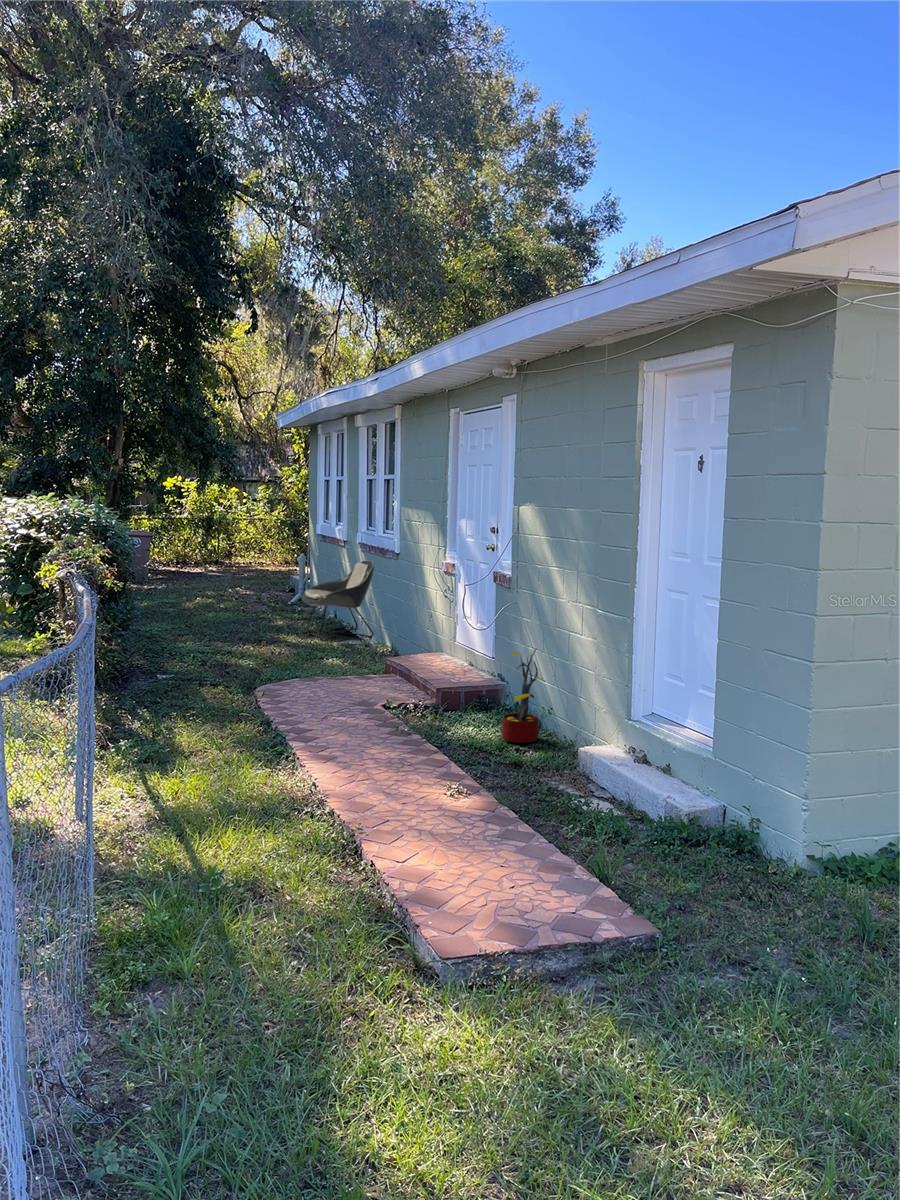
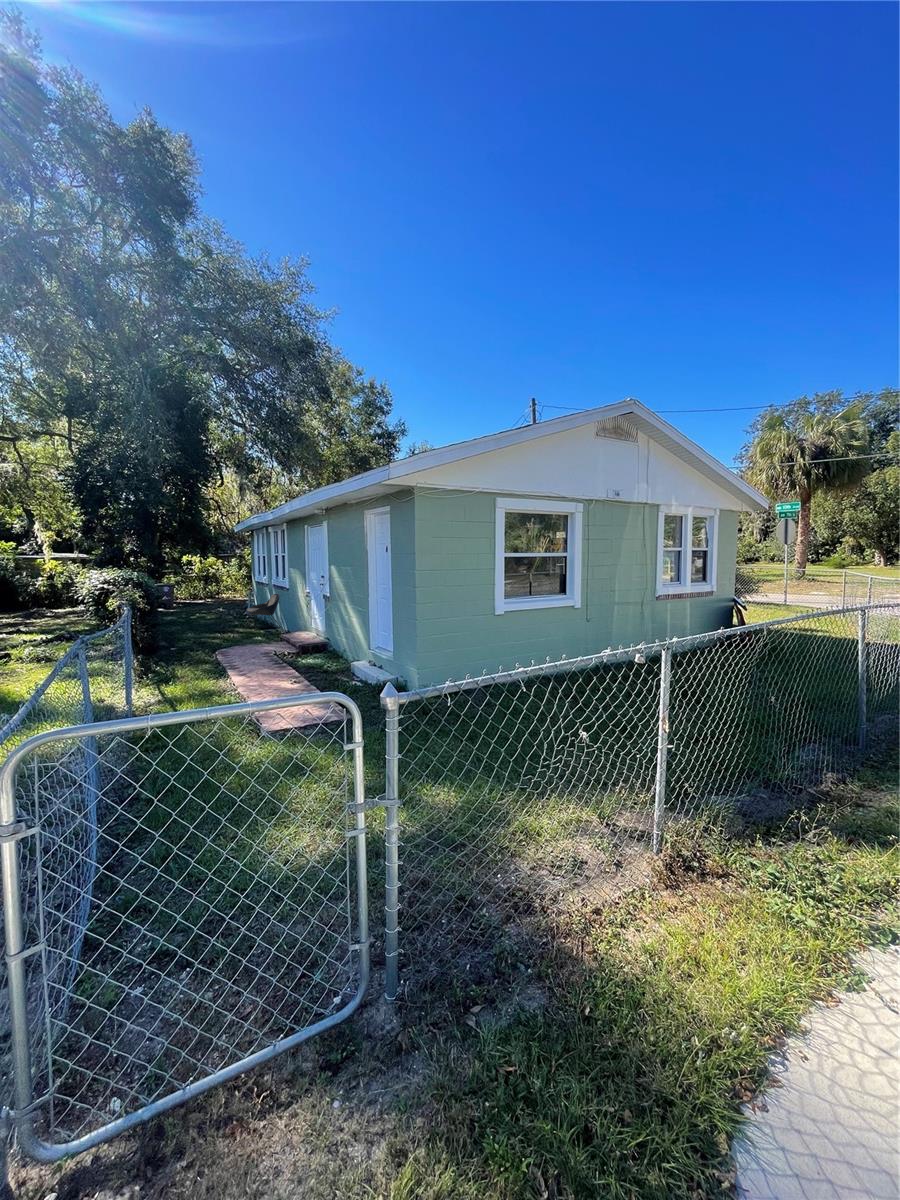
decorative plant: present [502,648,543,743] -> none [319,625,337,663]

